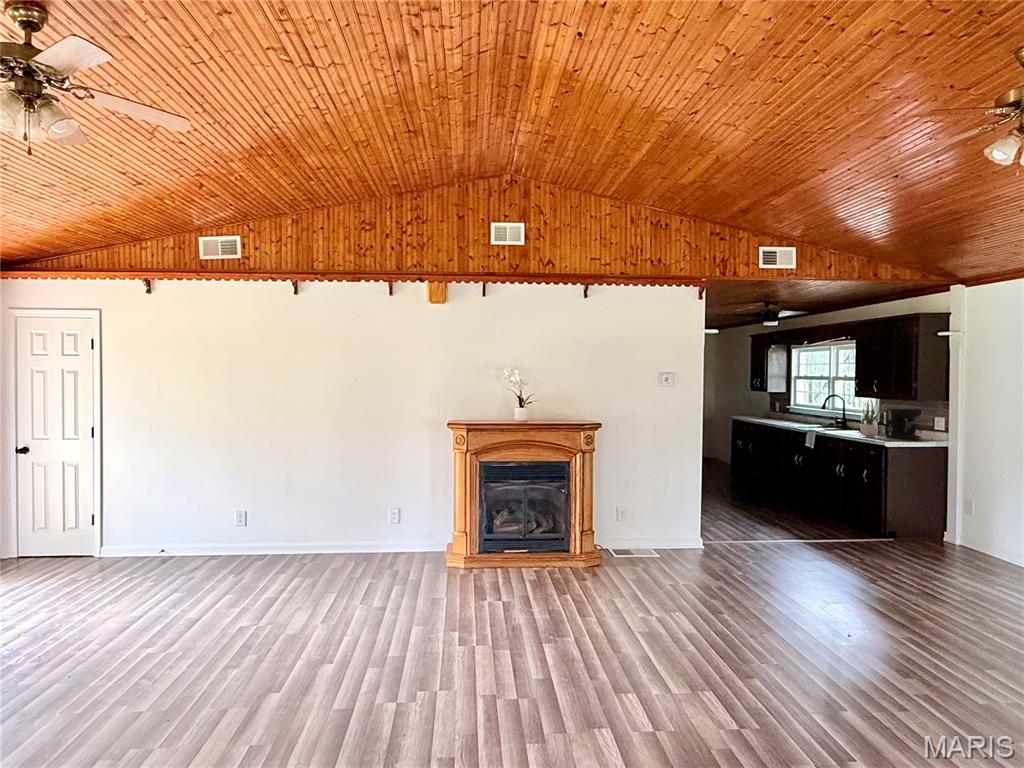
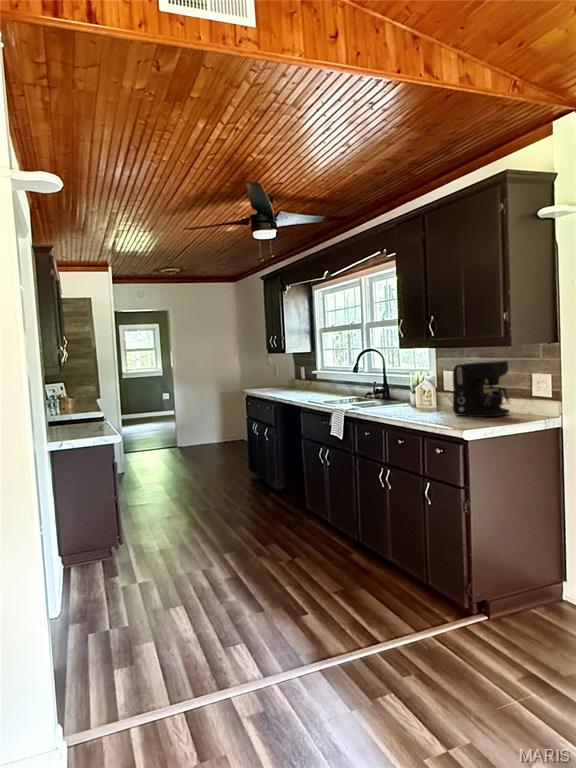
potted plant: present [861,400,881,437] -> none [416,345,446,419]

